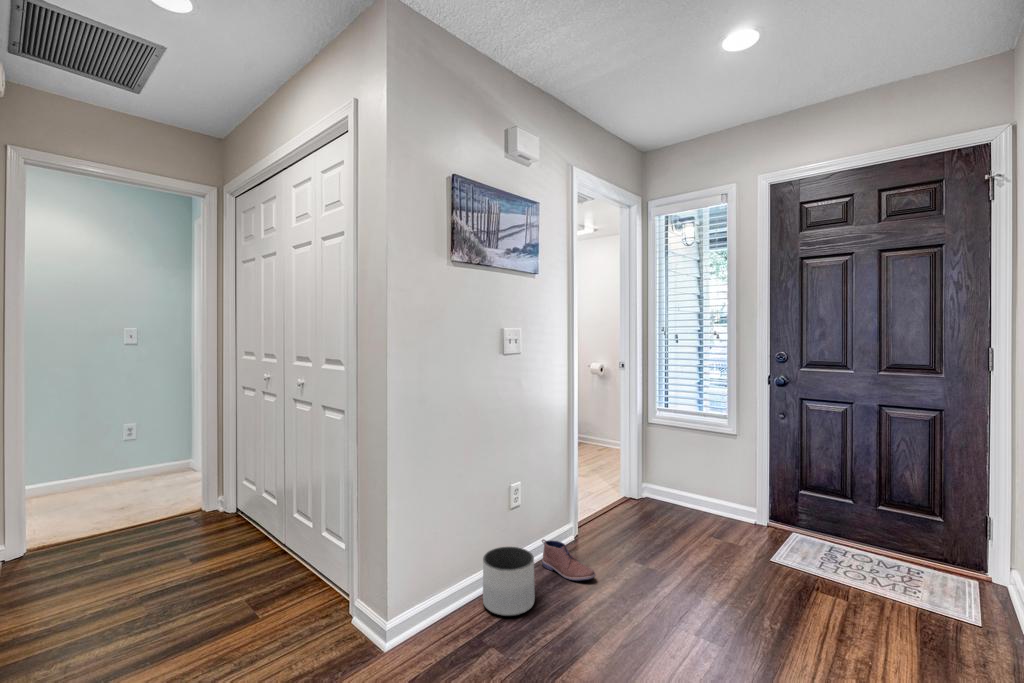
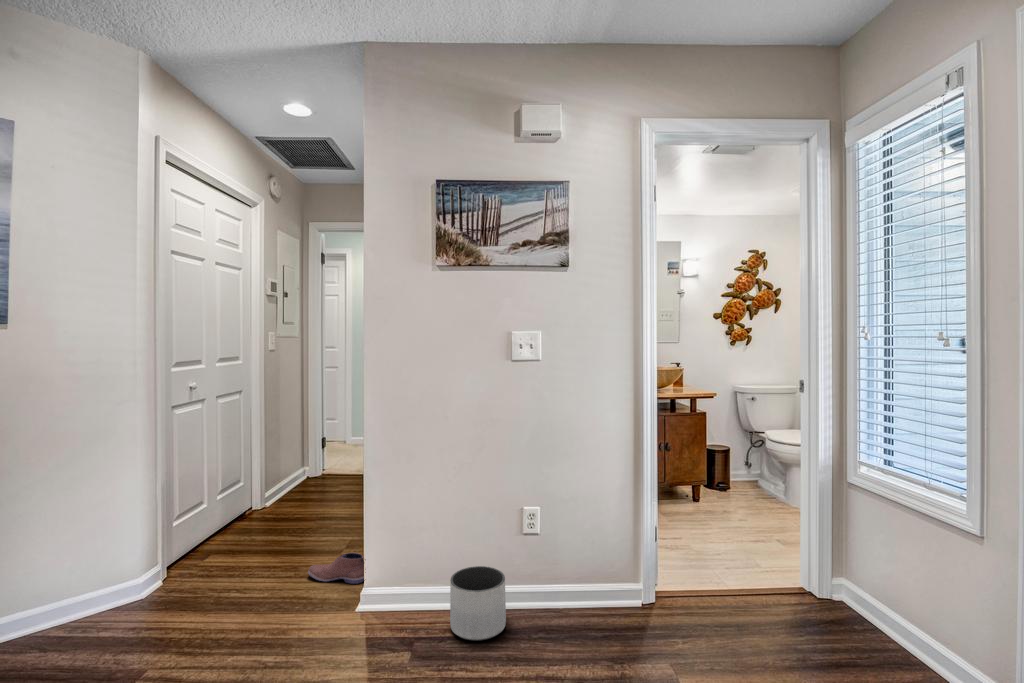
shoe: present [542,539,596,581] -> present [308,553,365,584]

